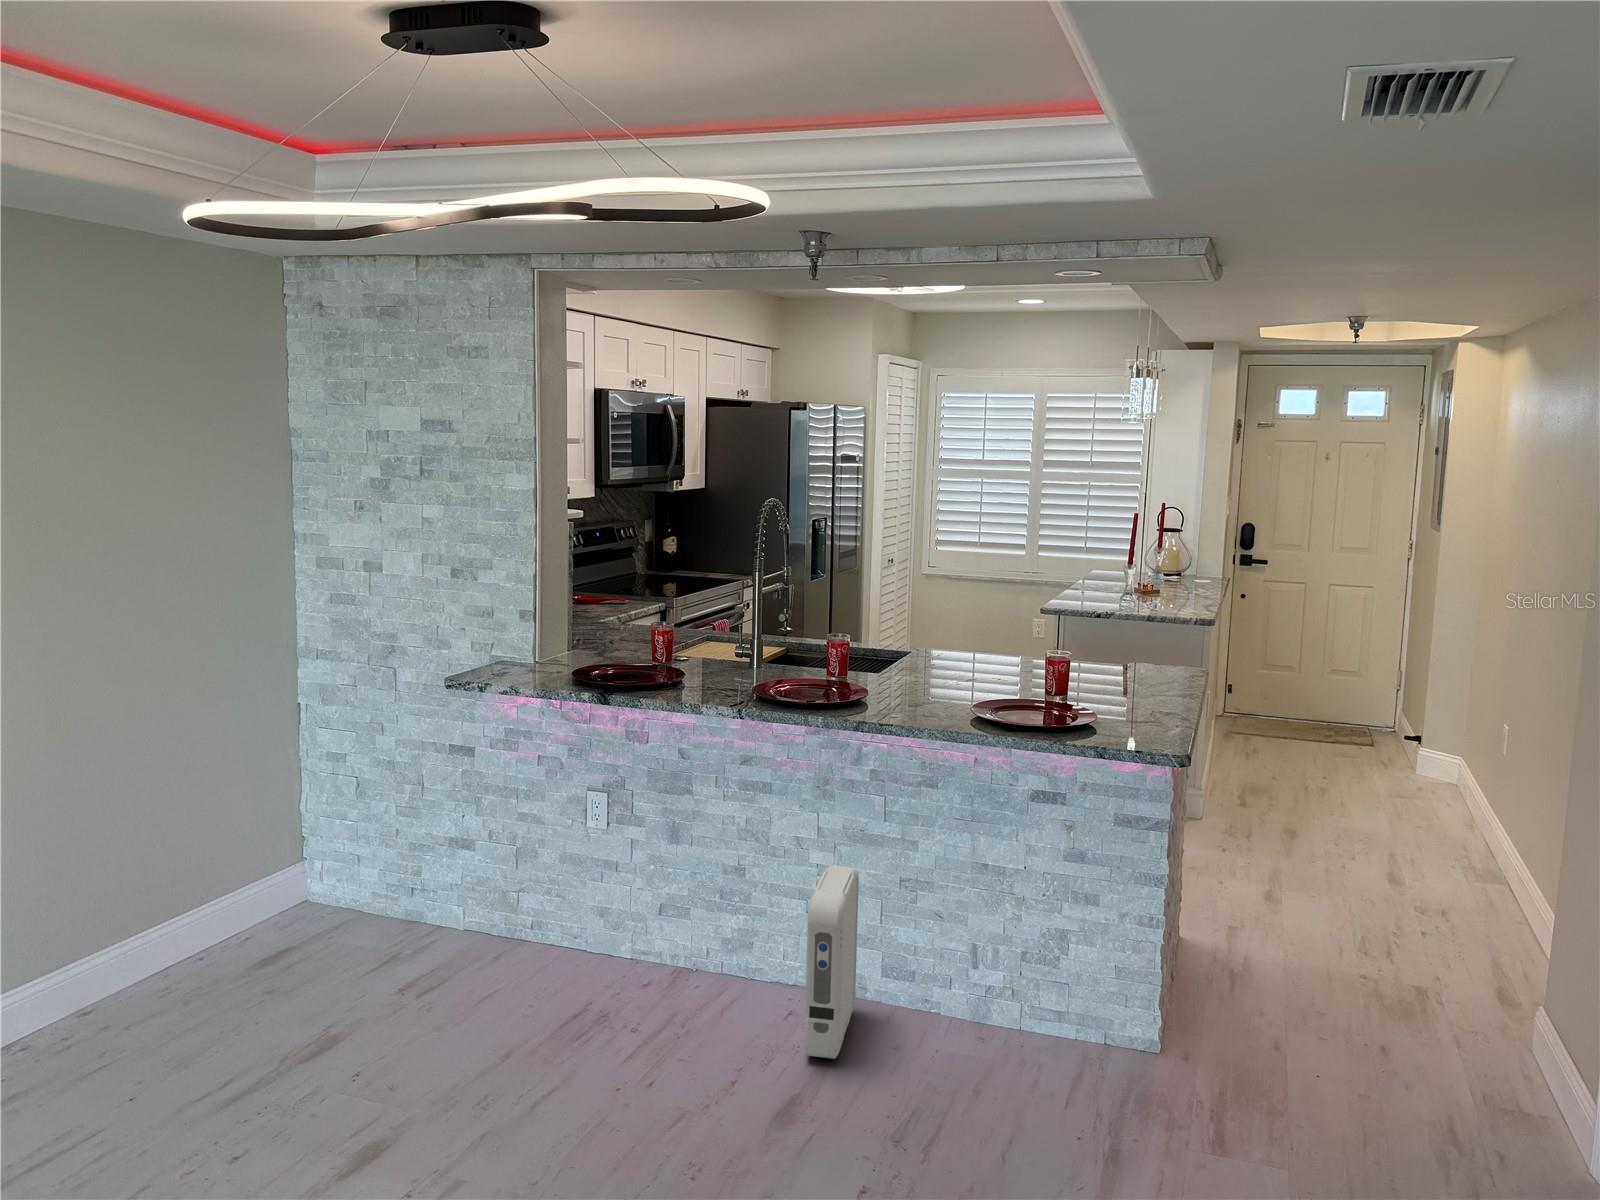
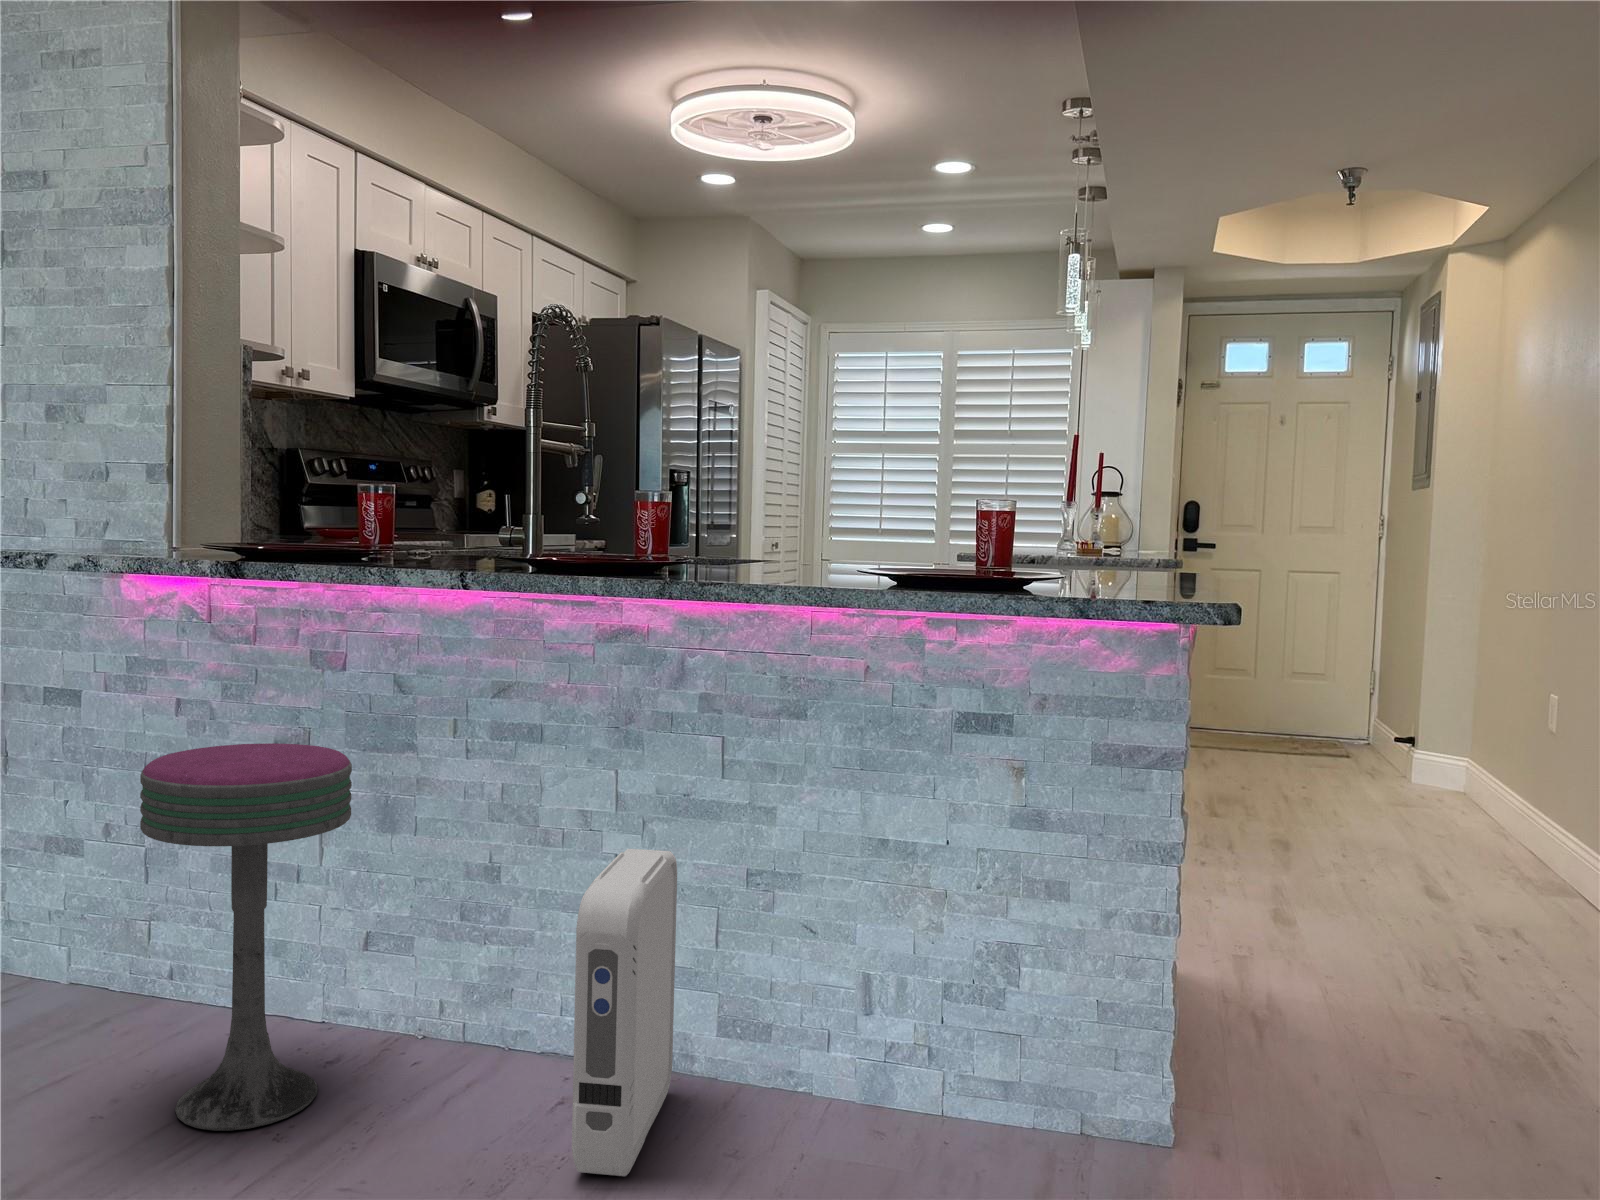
bar stool: none [547,795,663,1025] -> present [140,743,352,1131]

